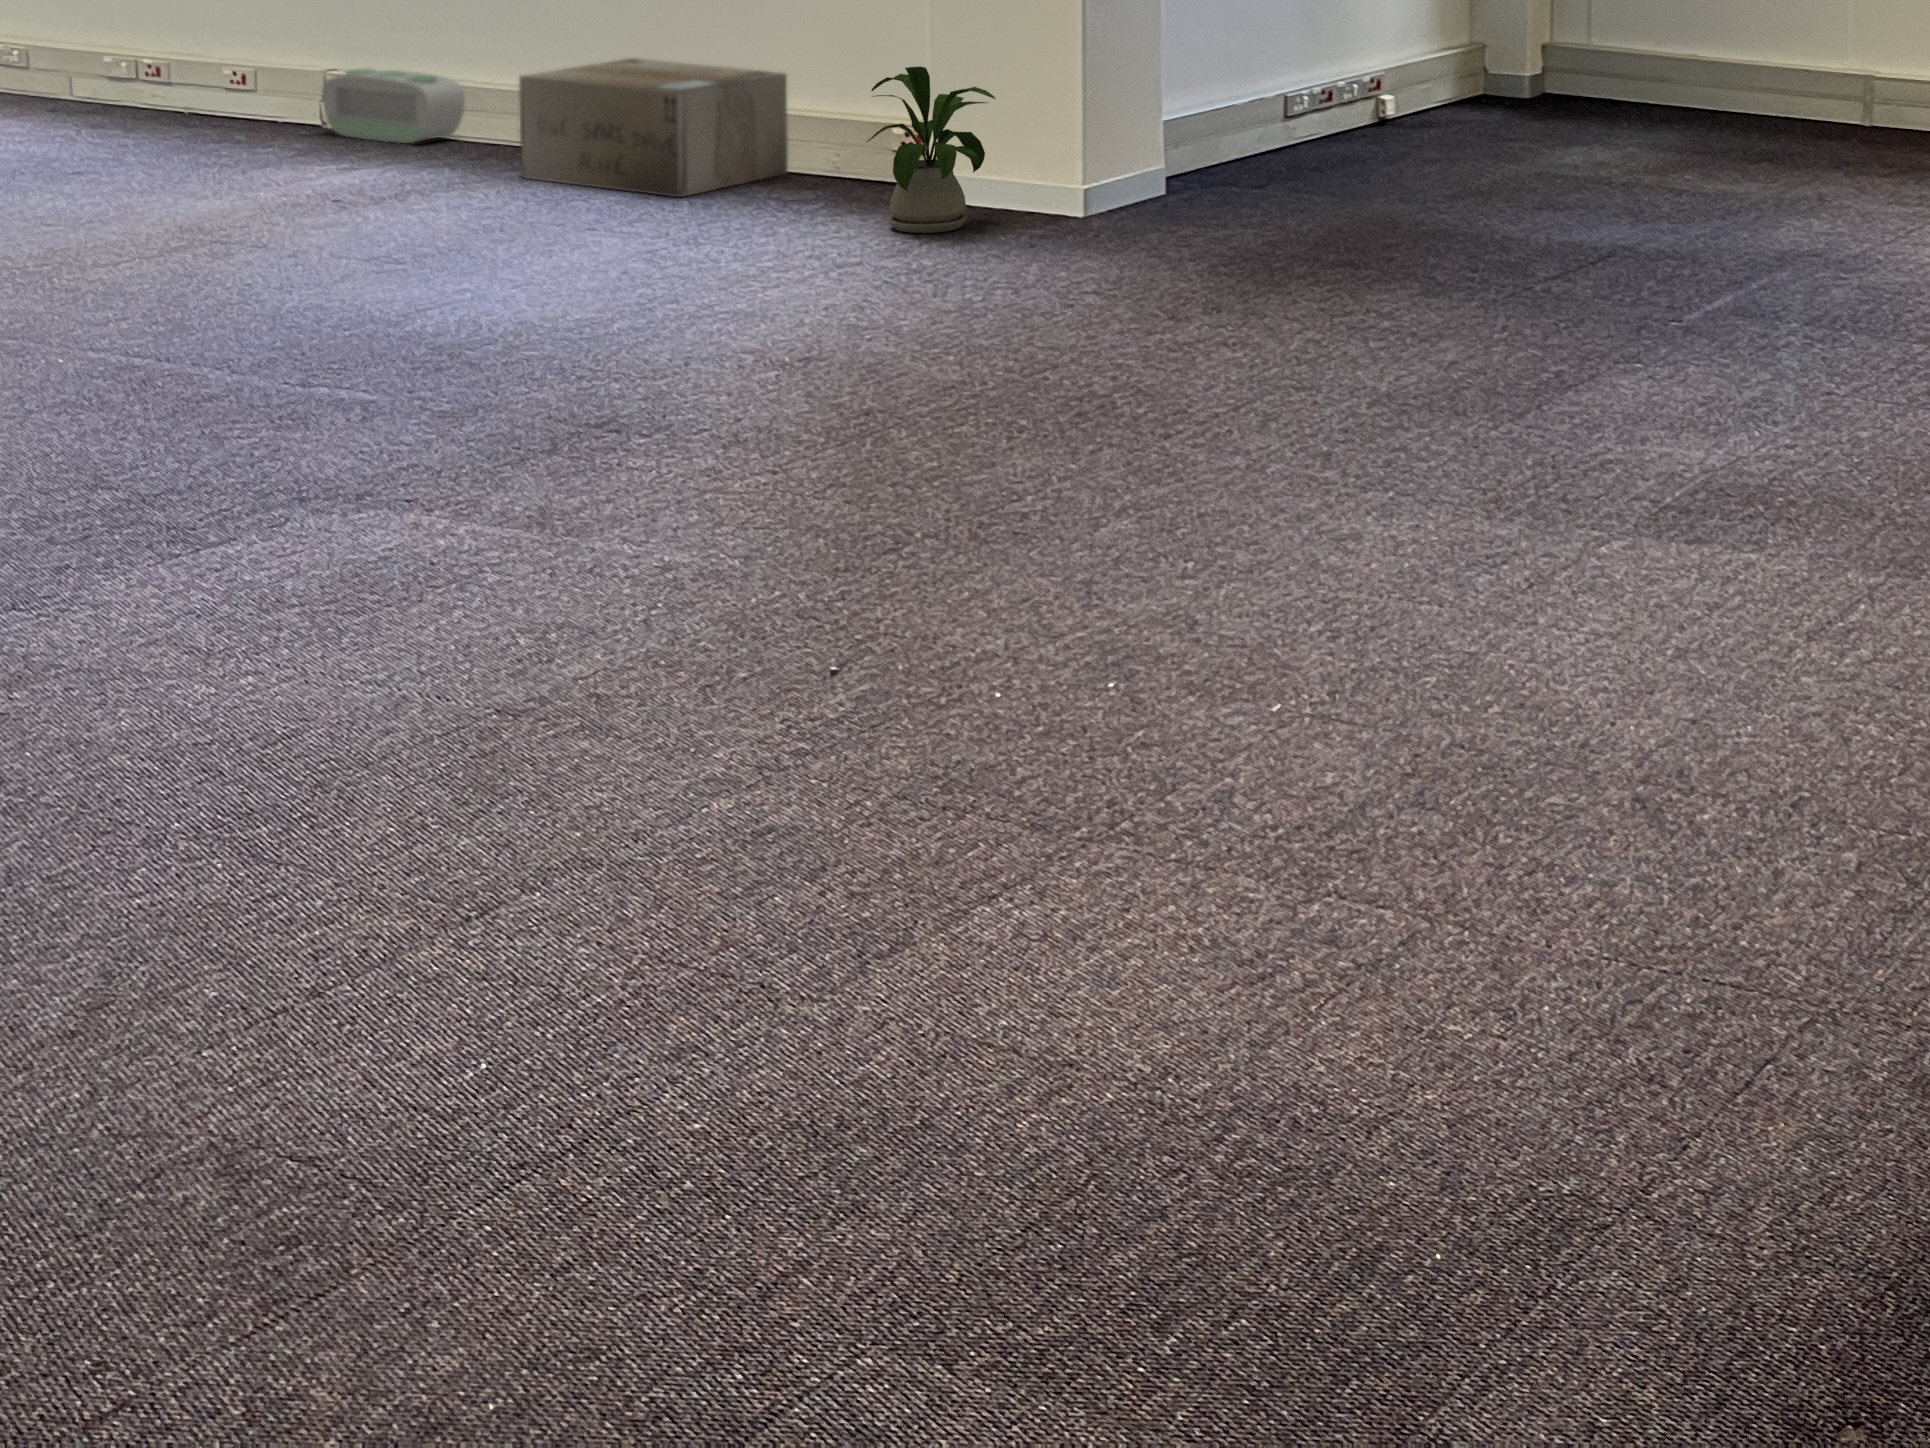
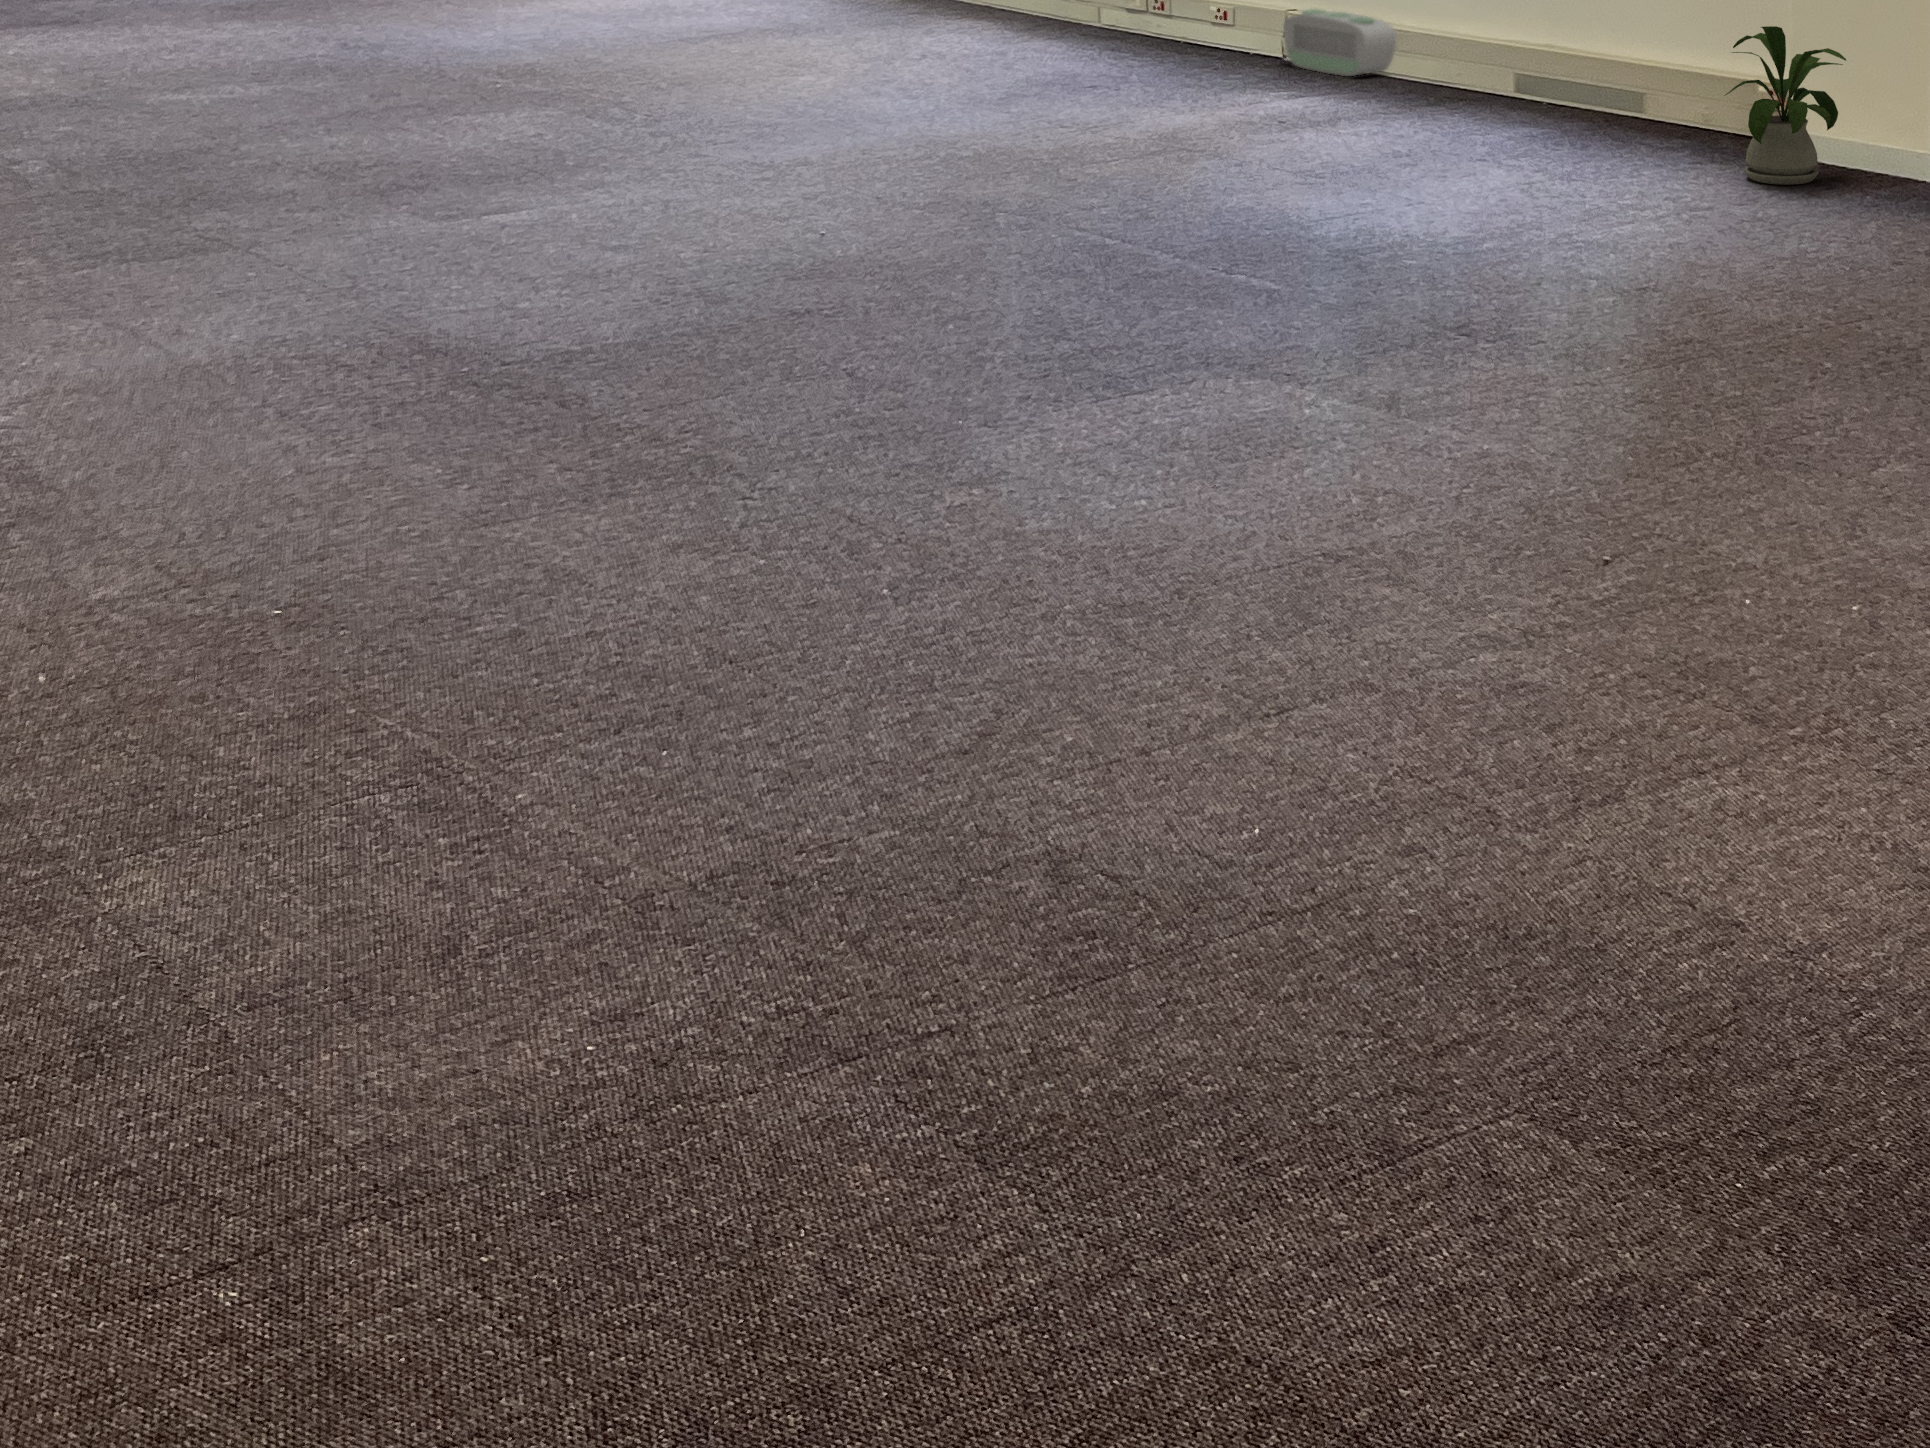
cardboard box: present [519,58,788,197] -> none [1435,9,1665,137]

